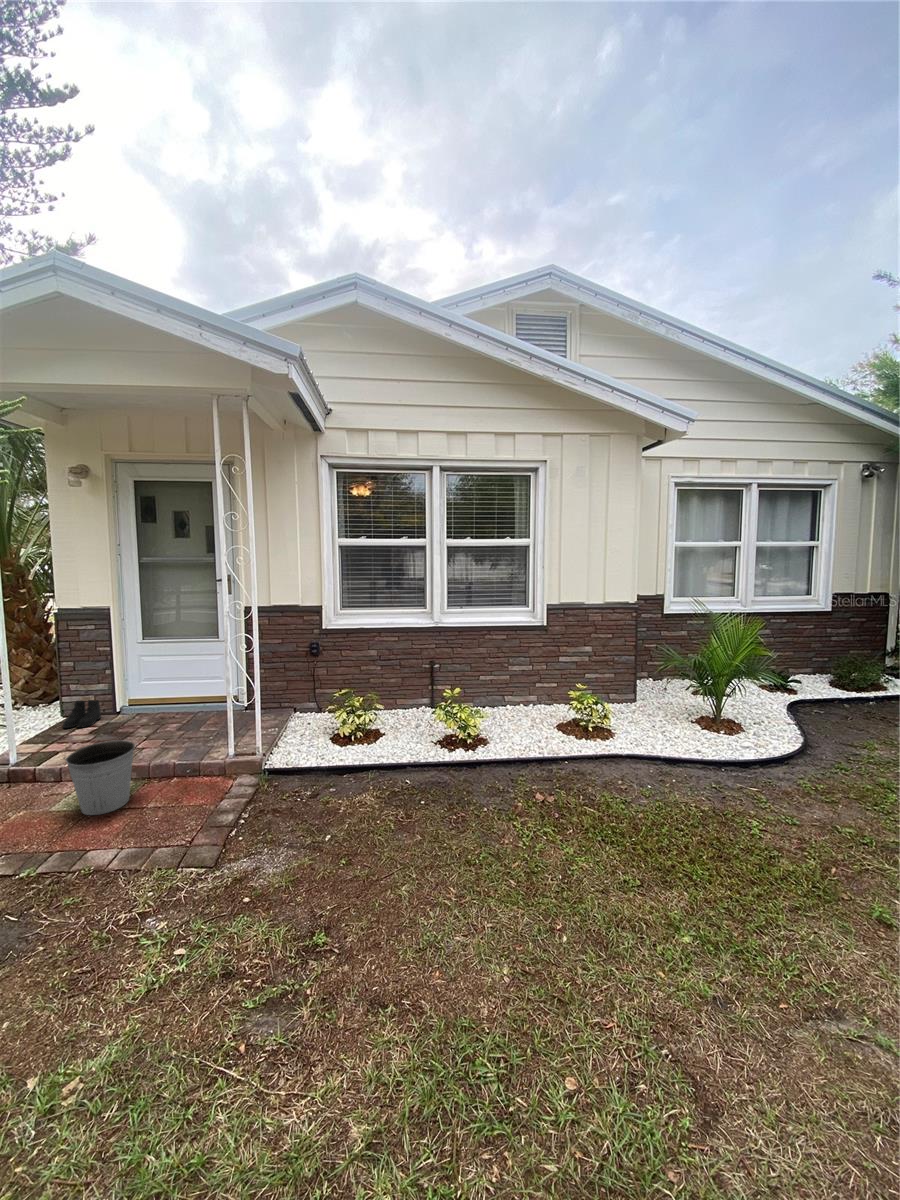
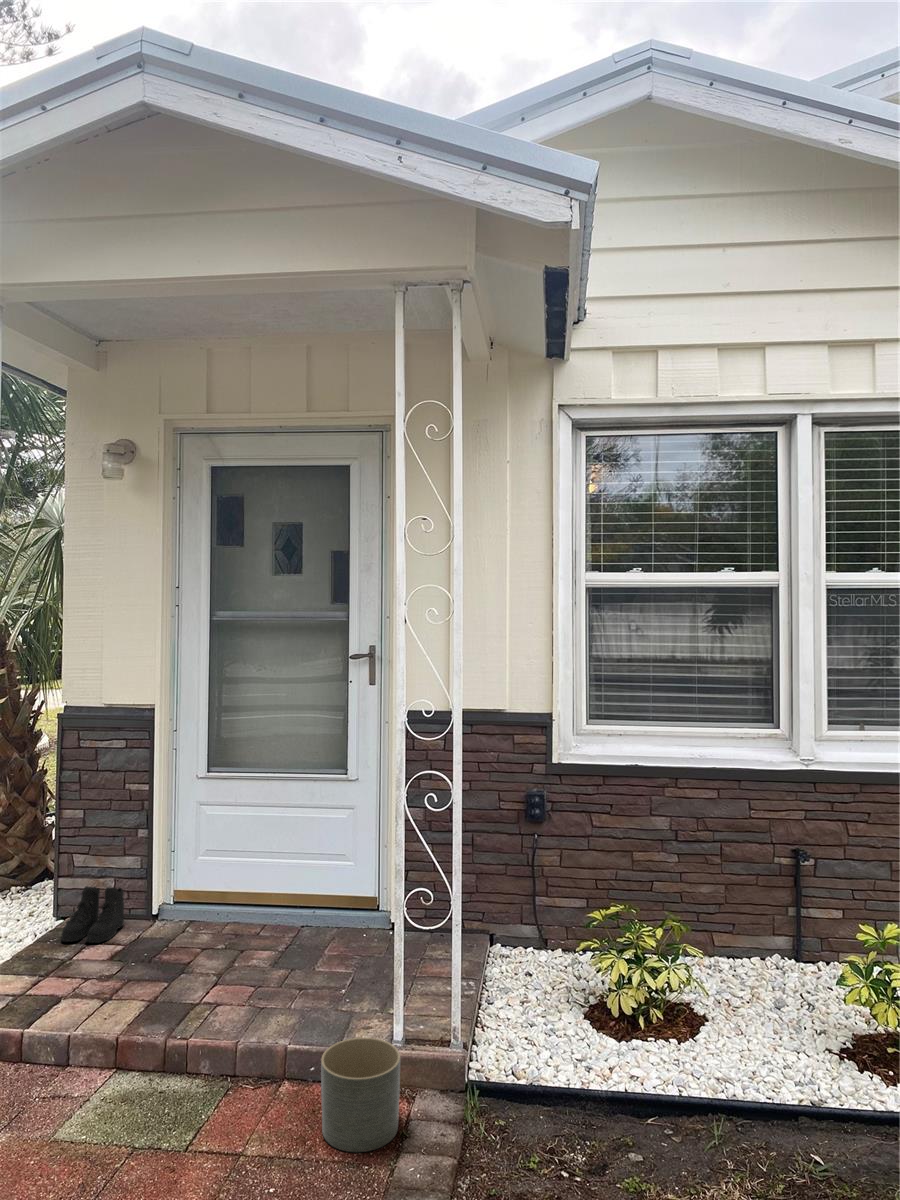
bucket: present [64,740,136,815] -> none [91,989,227,1164]
planter: none [185,753,225,799] -> present [321,1037,400,1152]

